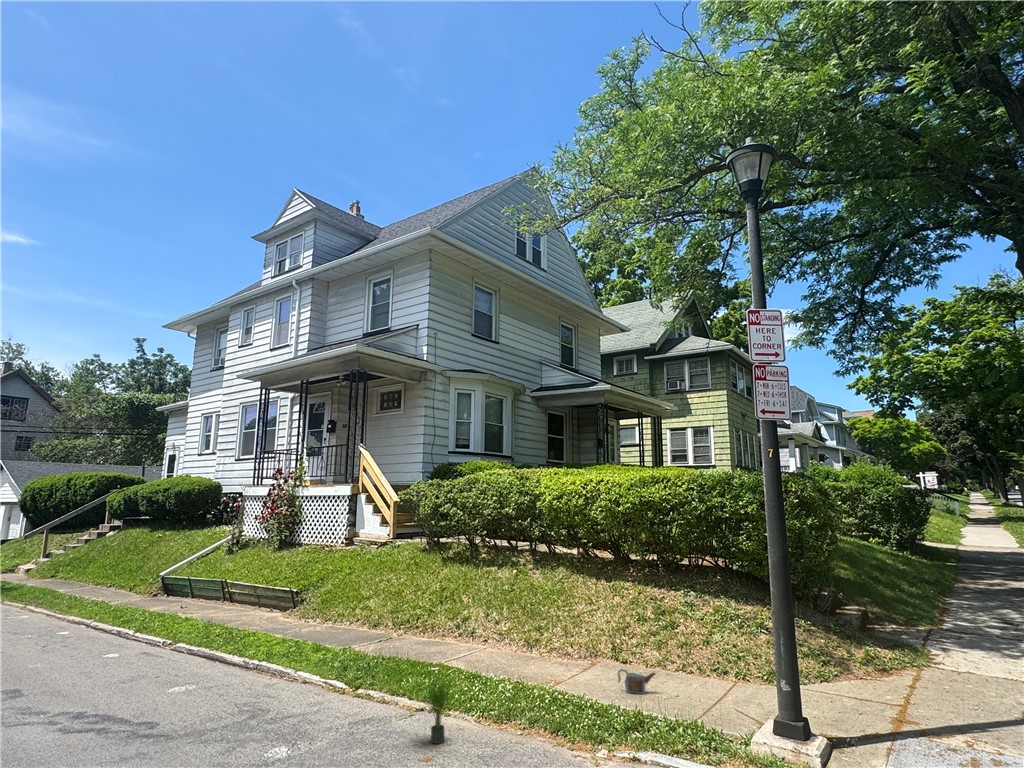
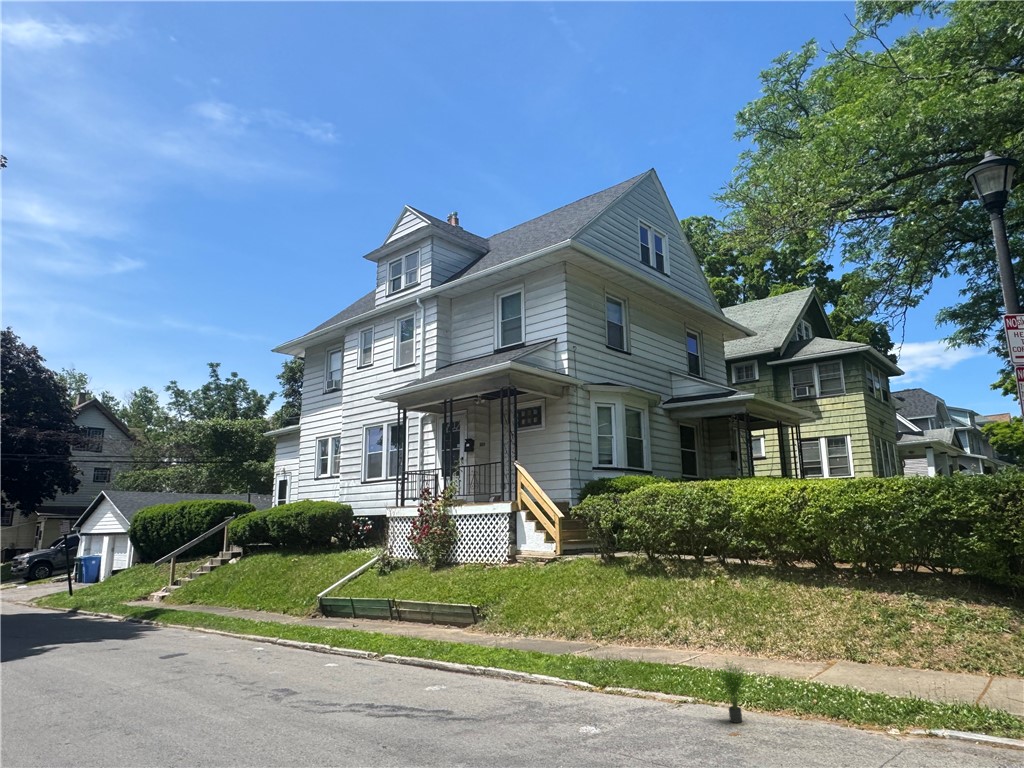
watering can: present [618,669,655,694] -> none [877,664,919,688]

